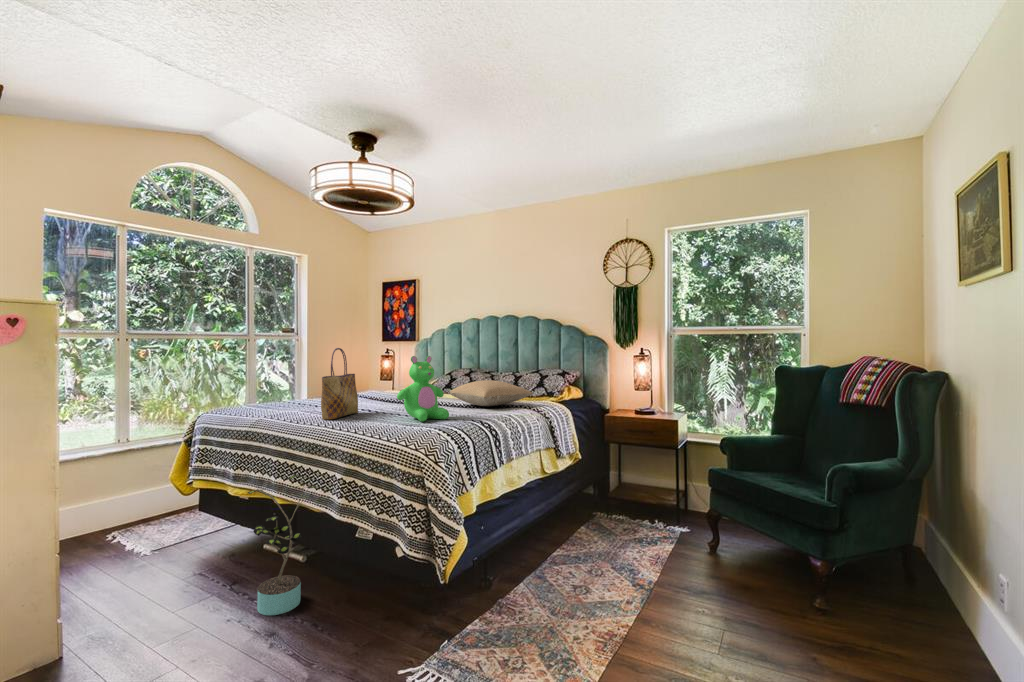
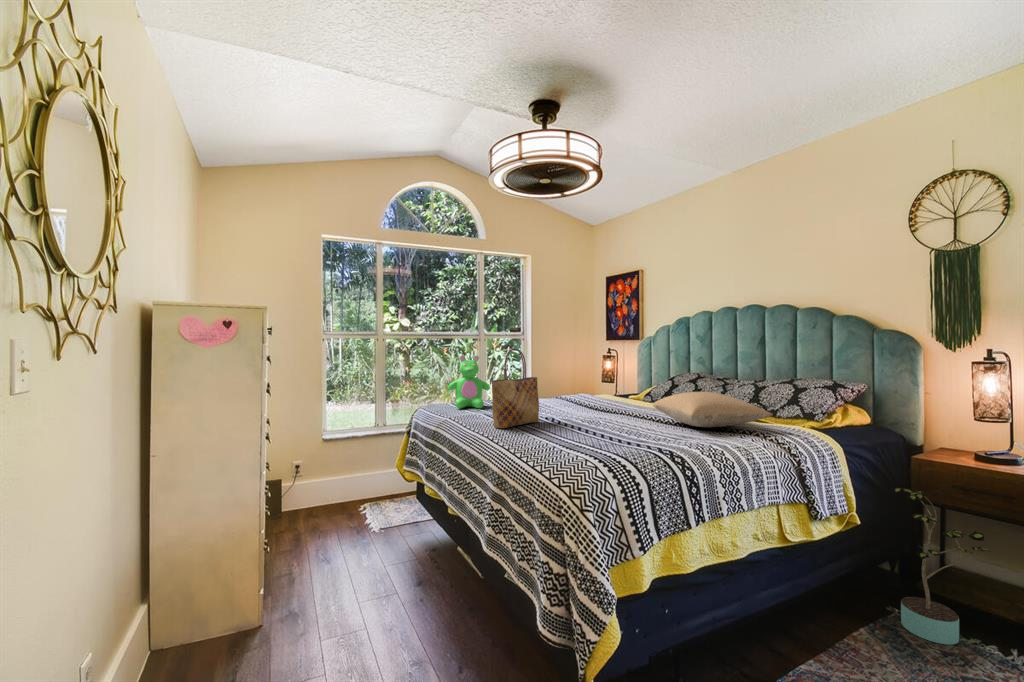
teddy bear: present [397,356,449,422] -> present [448,355,490,409]
potted plant: present [248,475,316,615] -> present [891,487,990,645]

